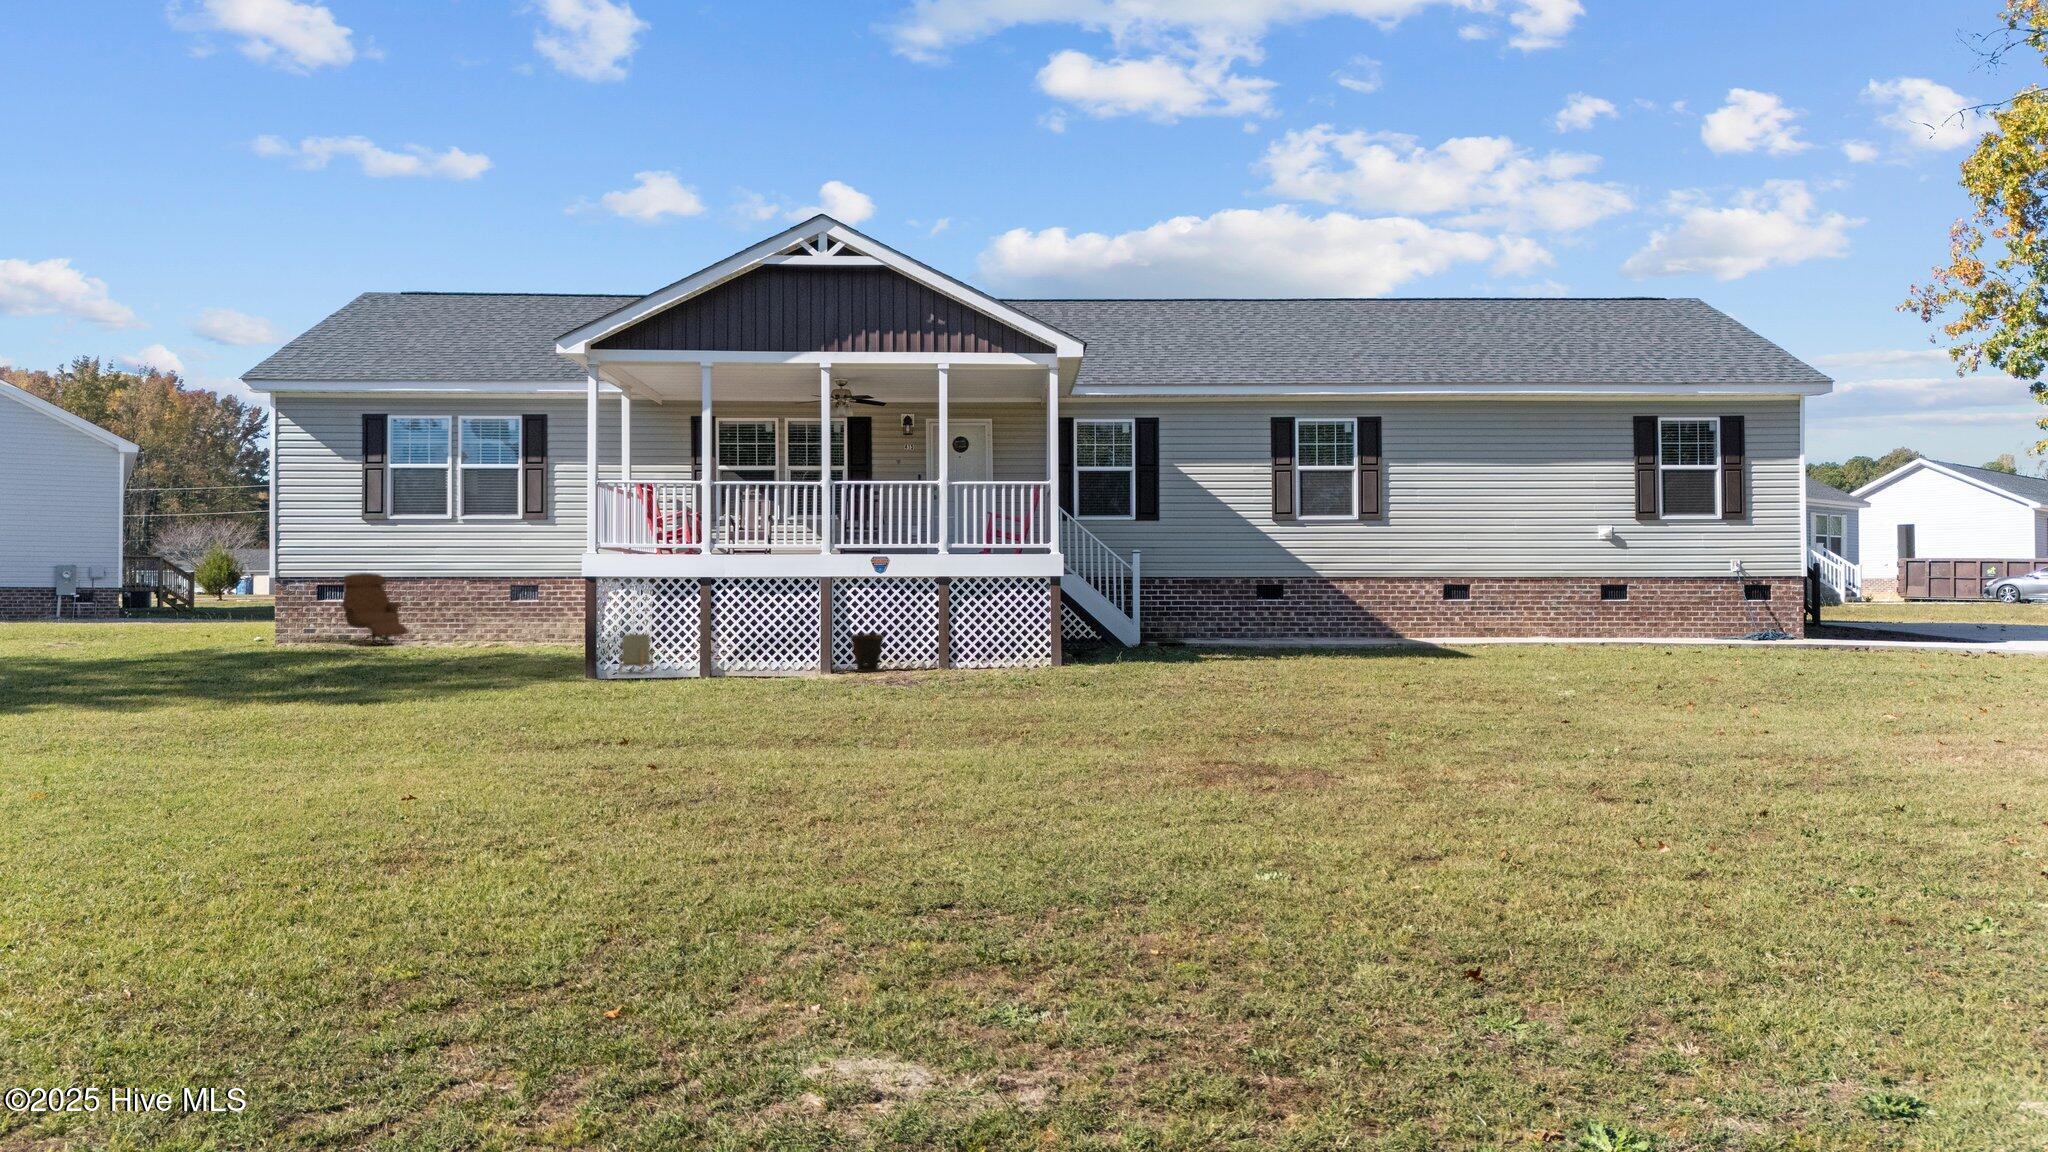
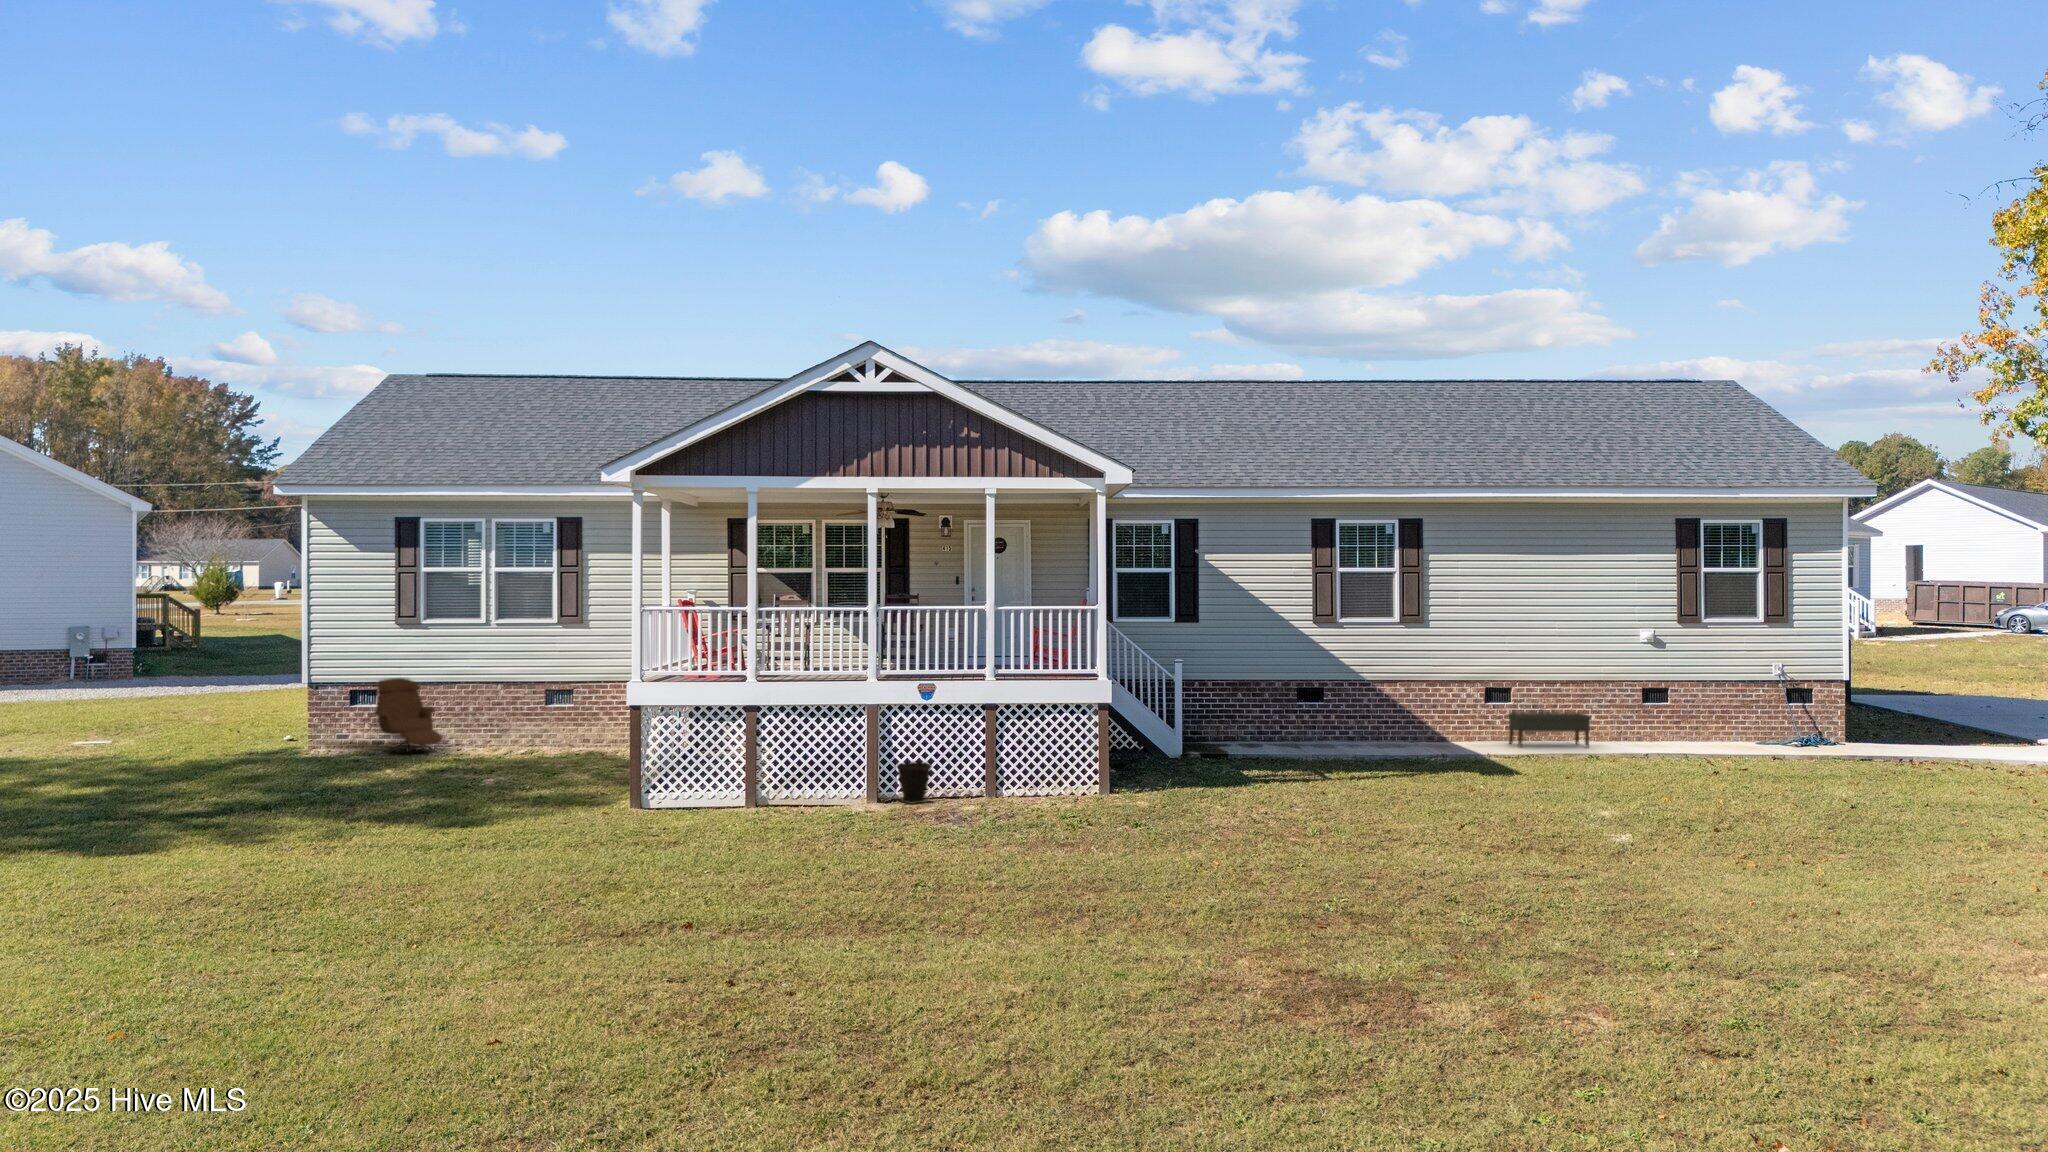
bench: none [1467,609,1549,643] -> present [1508,712,1591,747]
planter: present [619,634,653,673] -> none [663,765,697,808]

